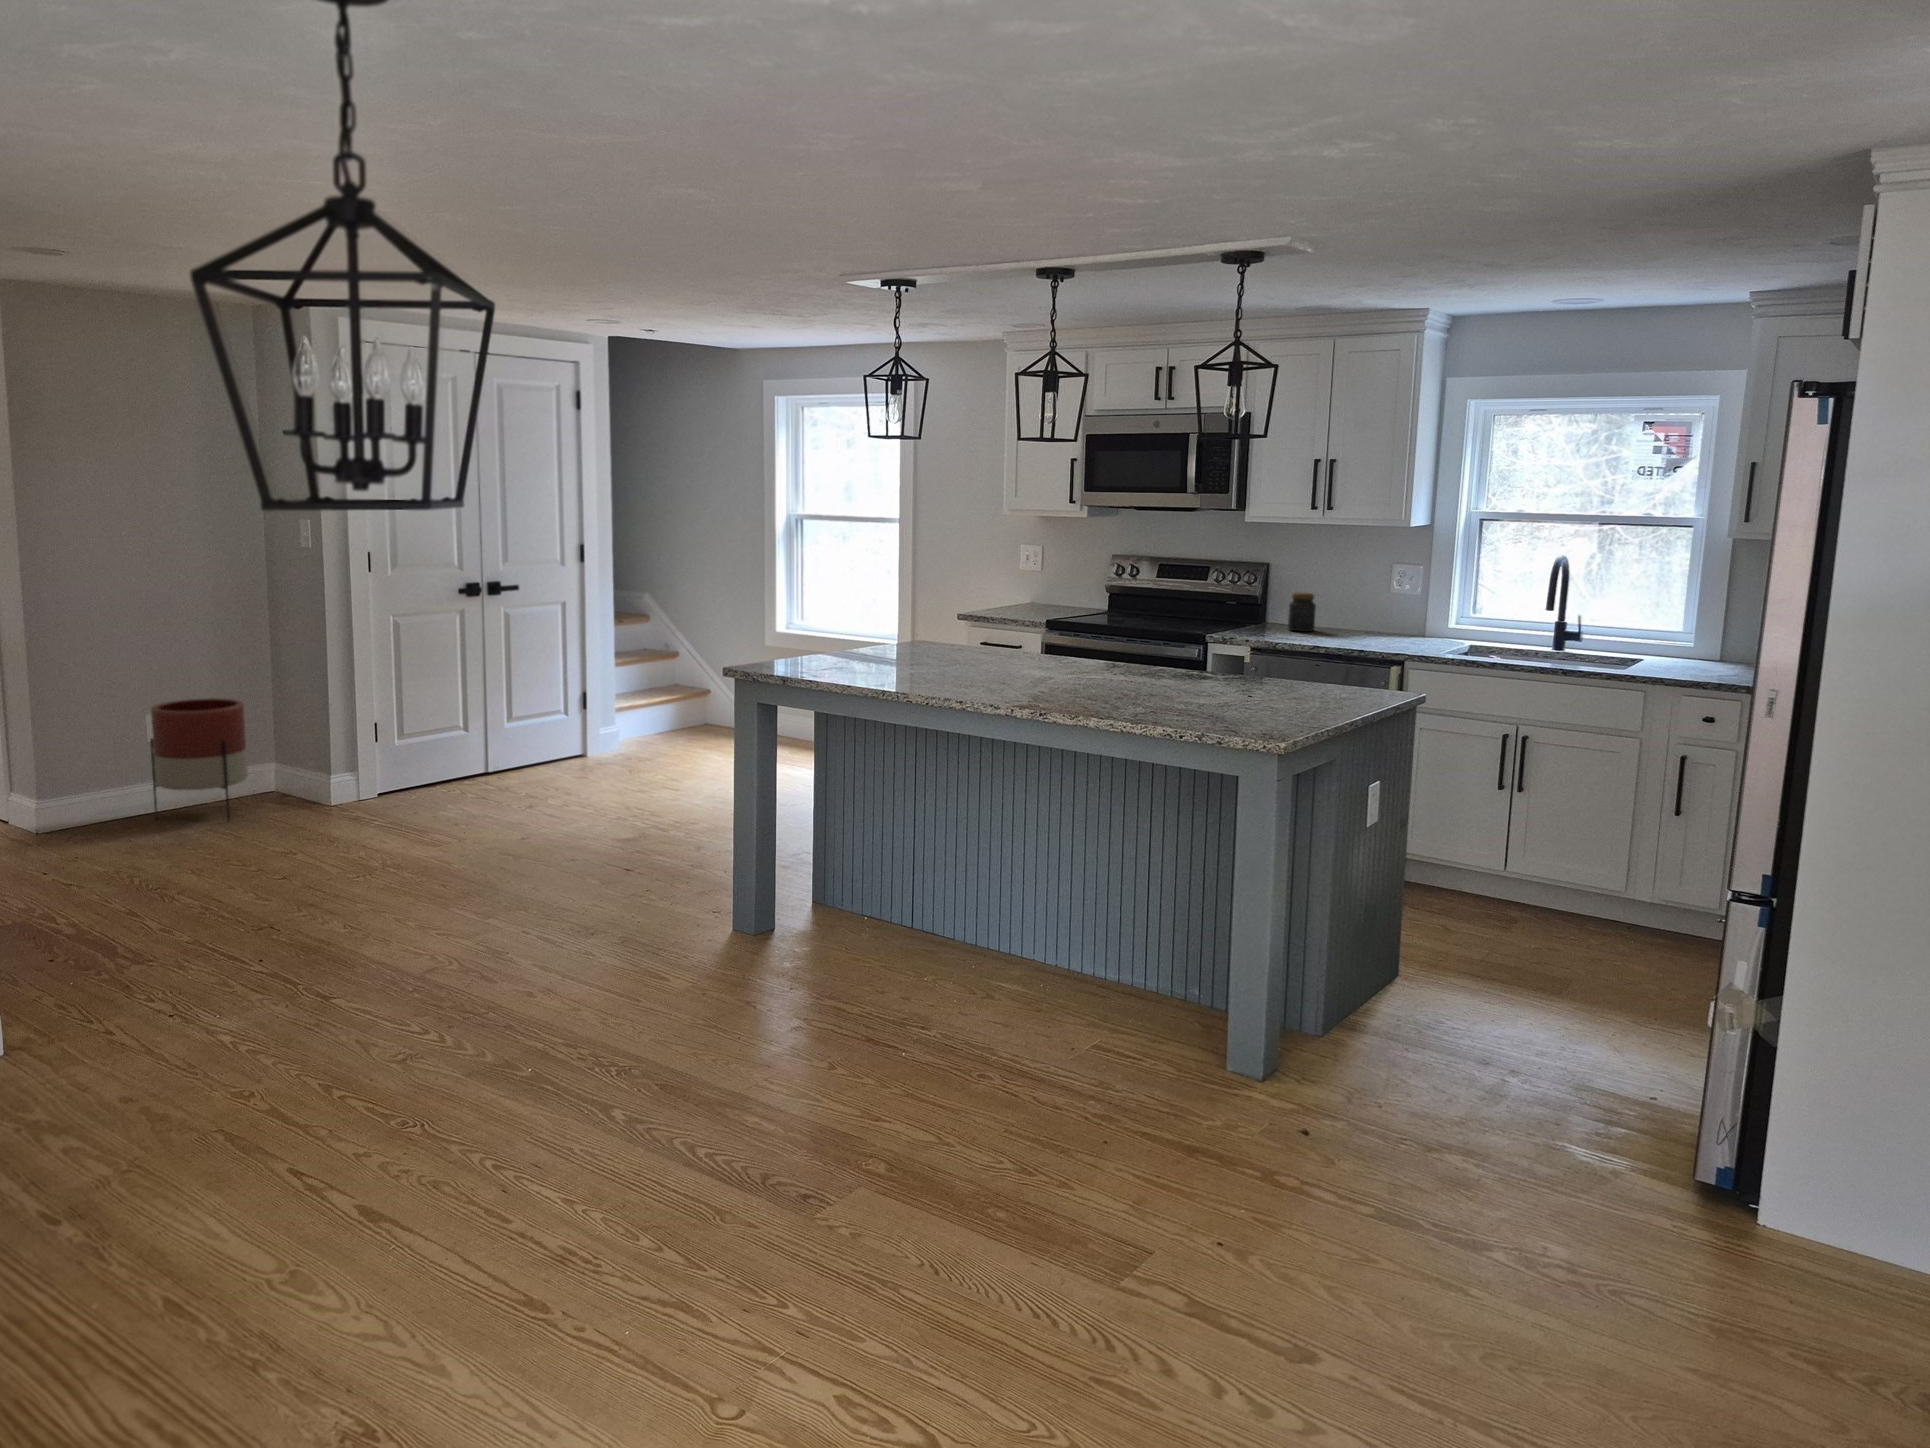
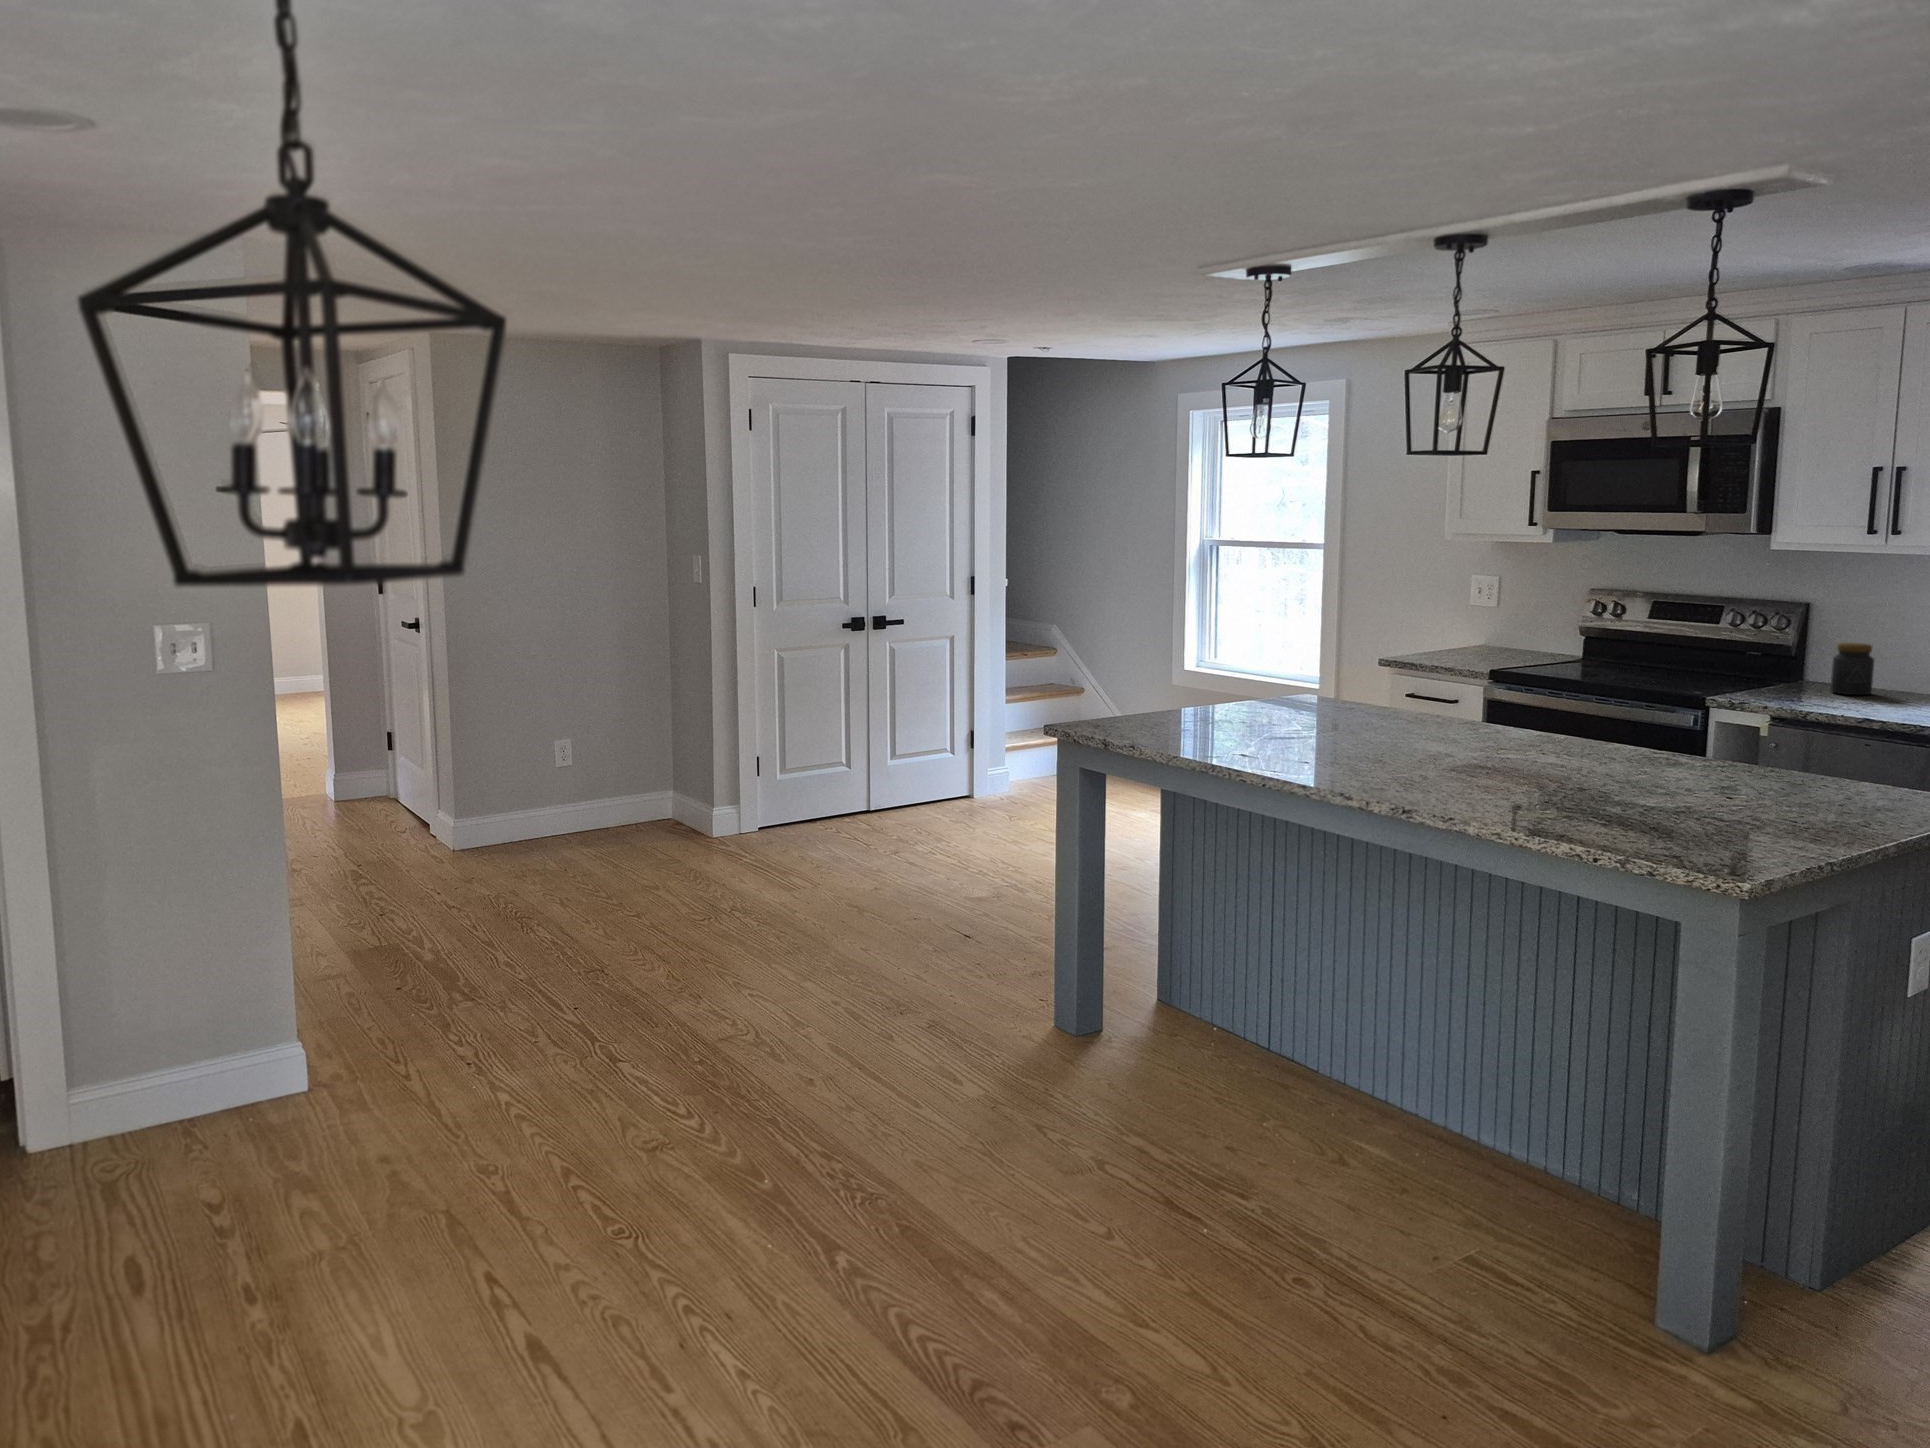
planter: present [150,698,248,821] -> none [554,728,639,850]

